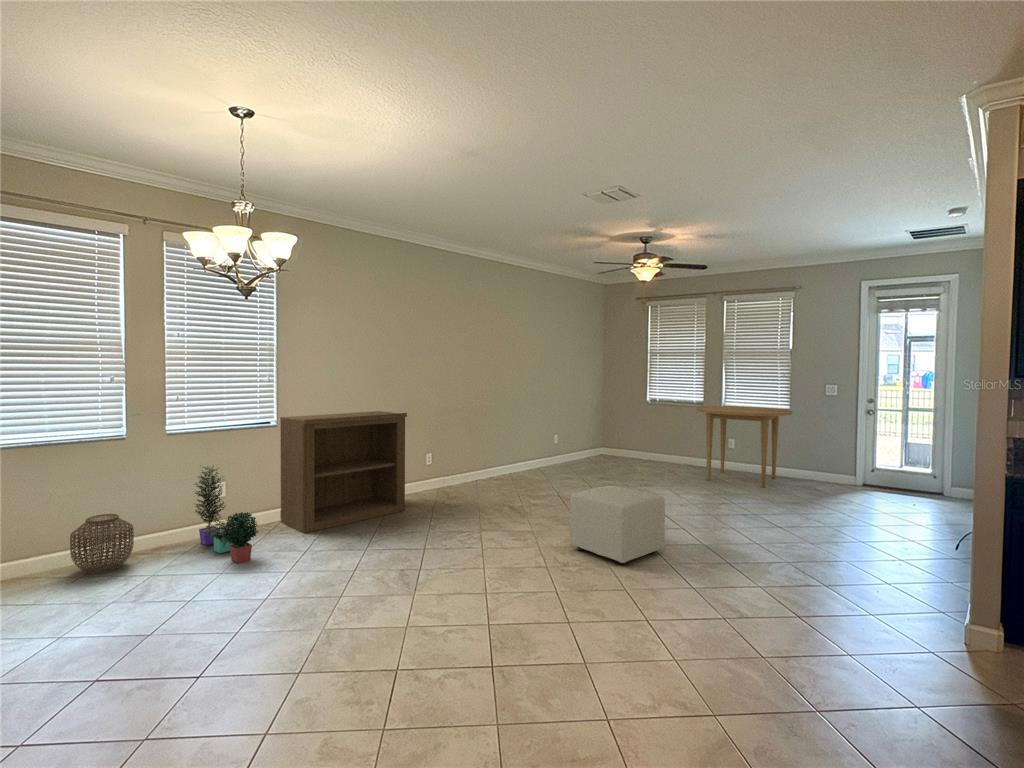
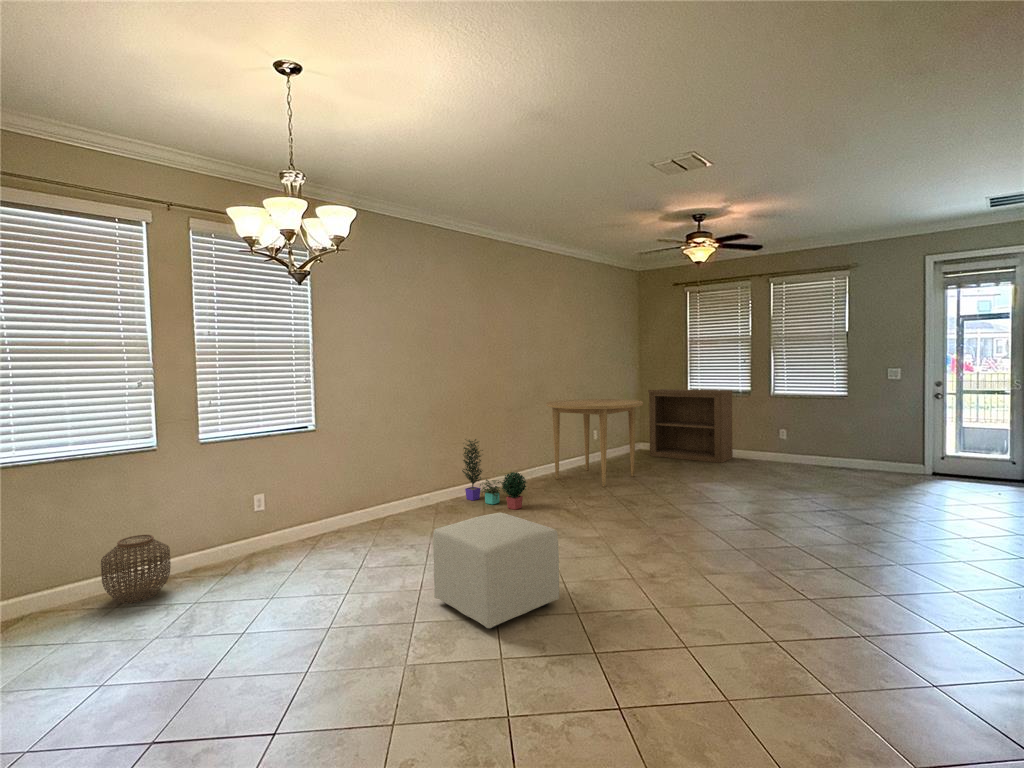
dining table: present [697,406,793,487] -> present [546,399,643,487]
bookshelf: present [280,411,407,533] -> present [648,389,733,463]
potted plant: present [194,465,259,563] -> present [462,439,526,510]
ottoman: present [570,485,665,564] -> present [433,513,559,628]

